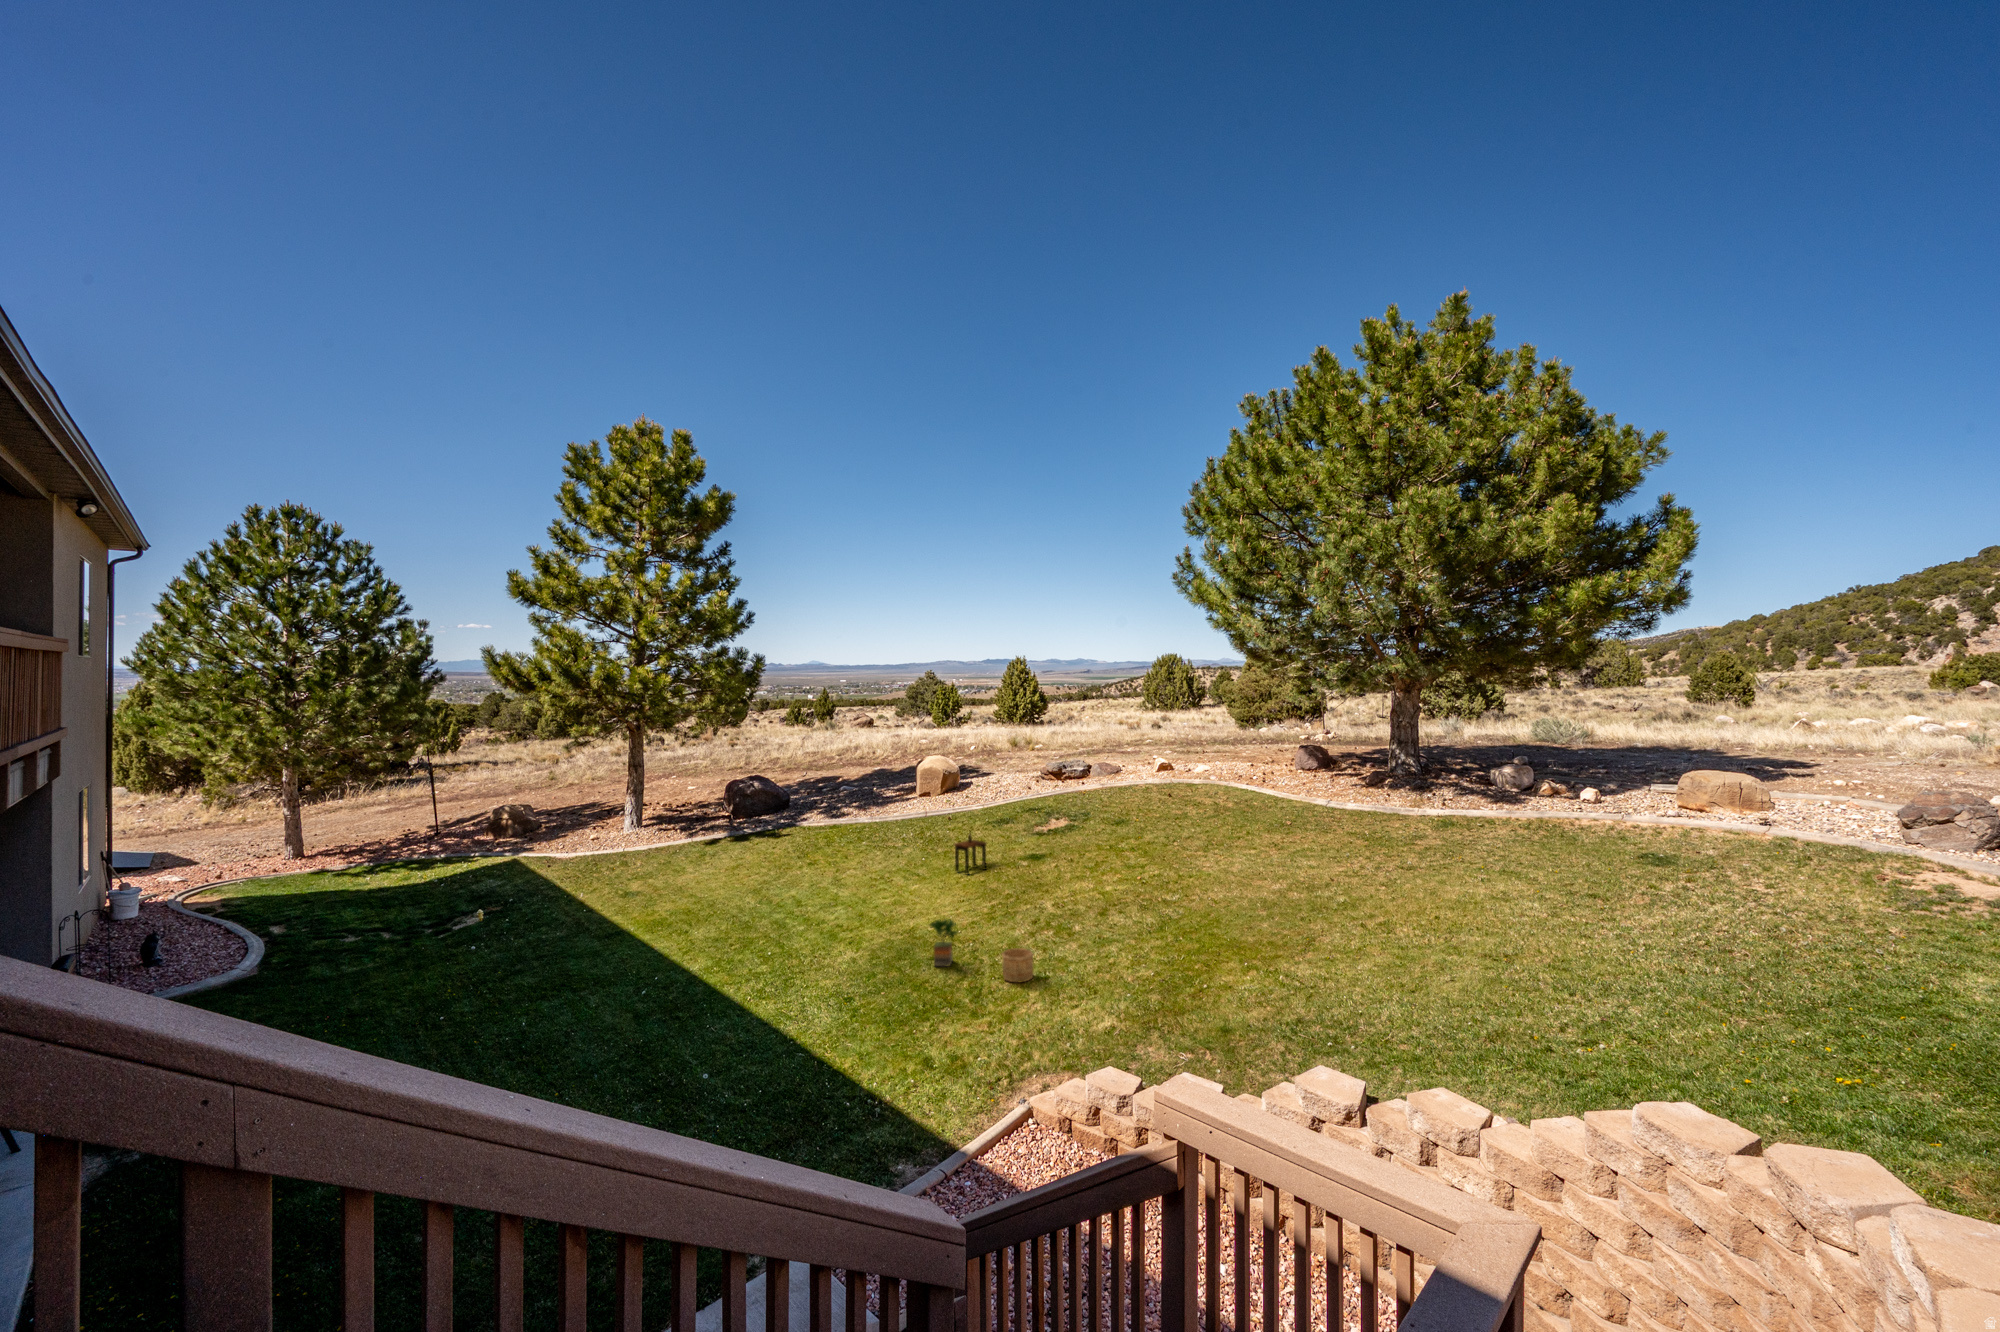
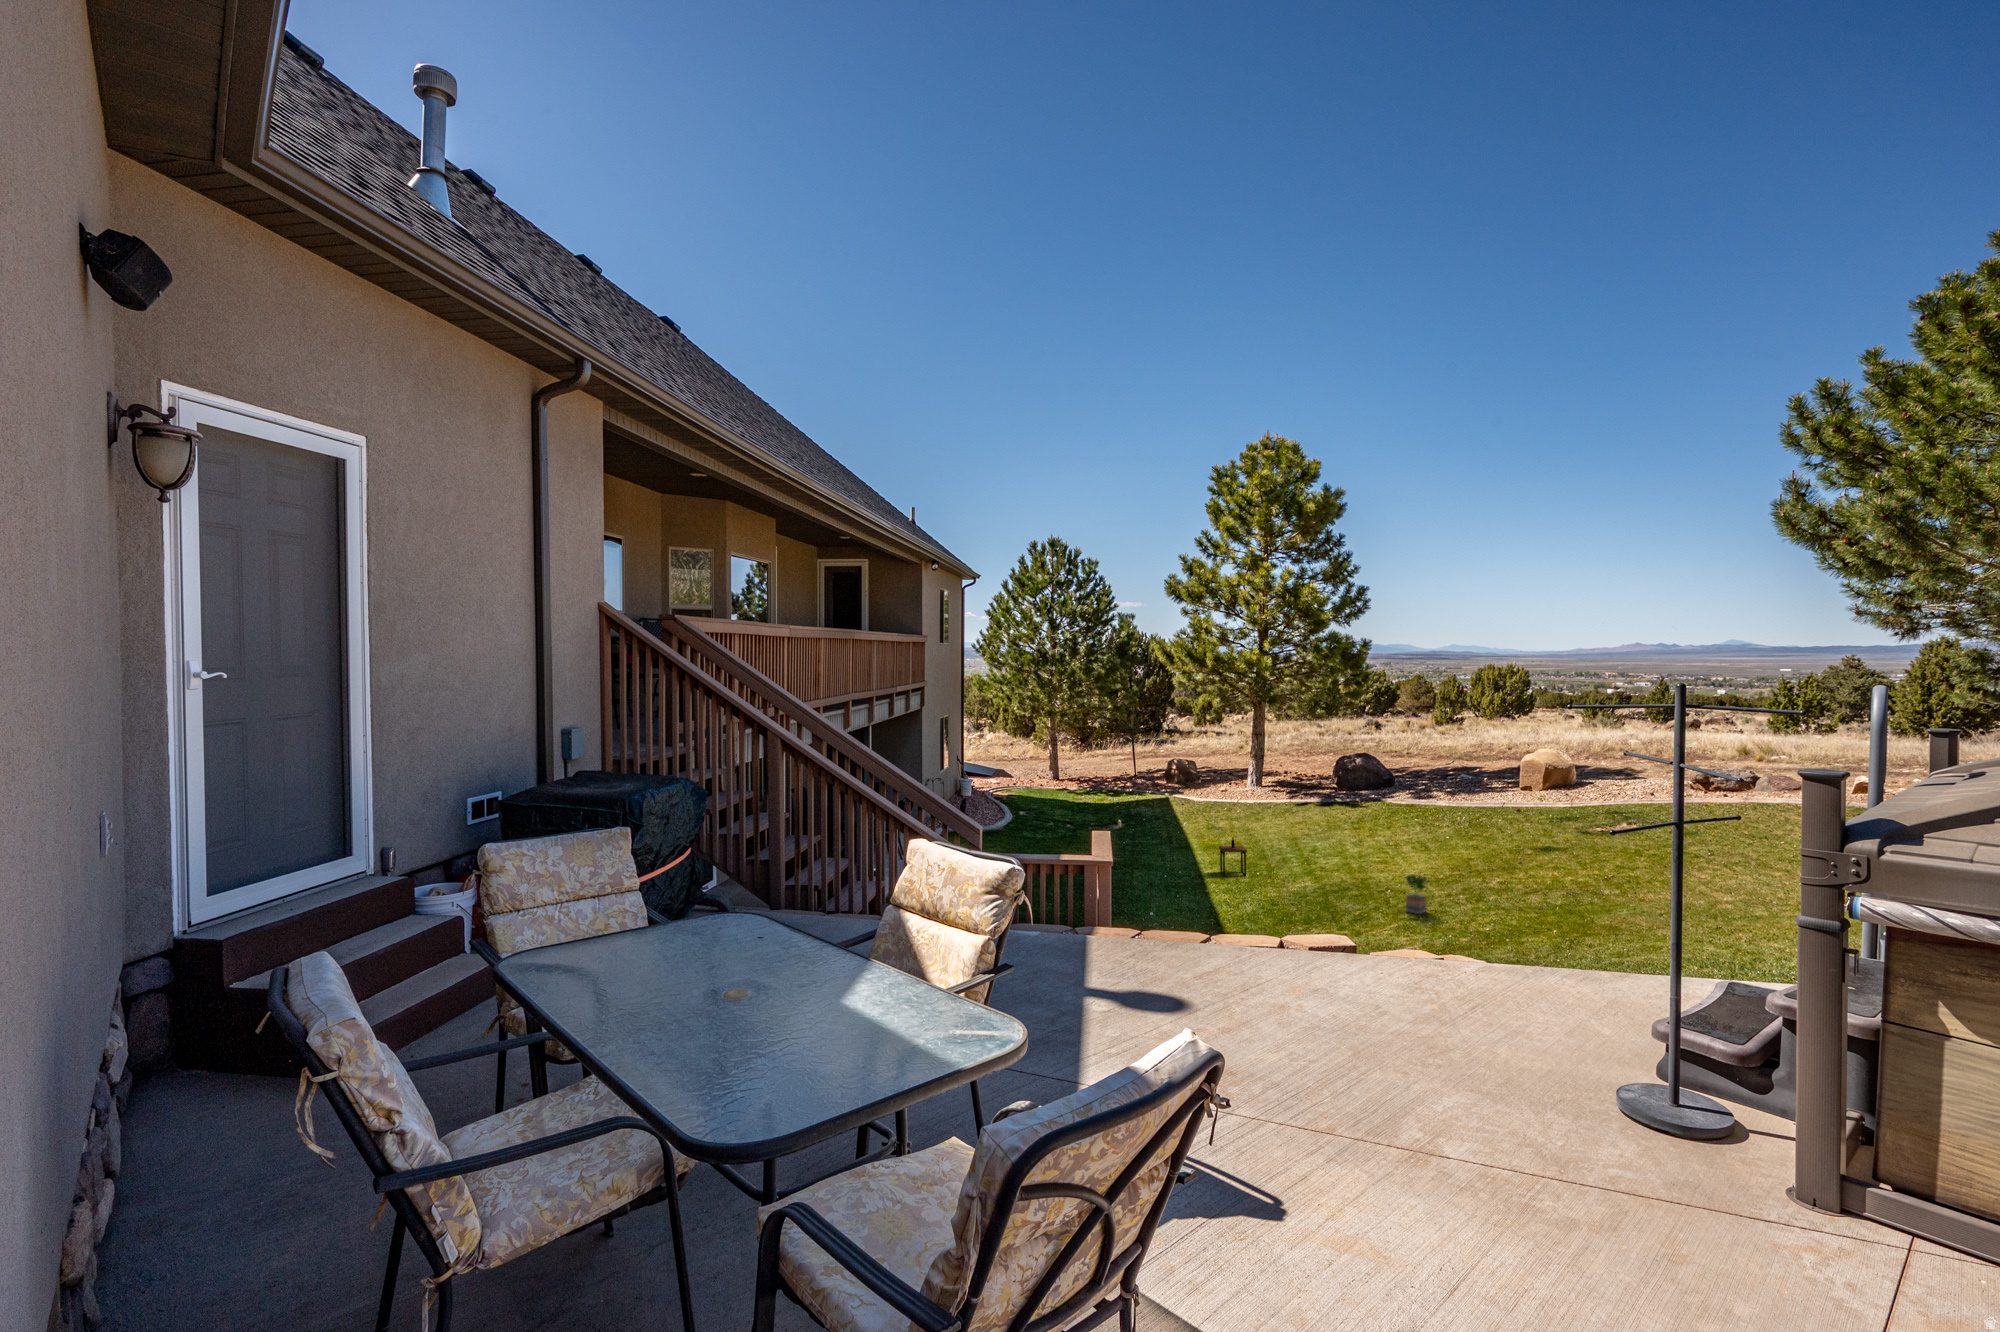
side table: present [954,834,987,875] -> present [1219,837,1247,876]
wooden bucket: present [1002,948,1033,982] -> none [1455,908,1488,938]

